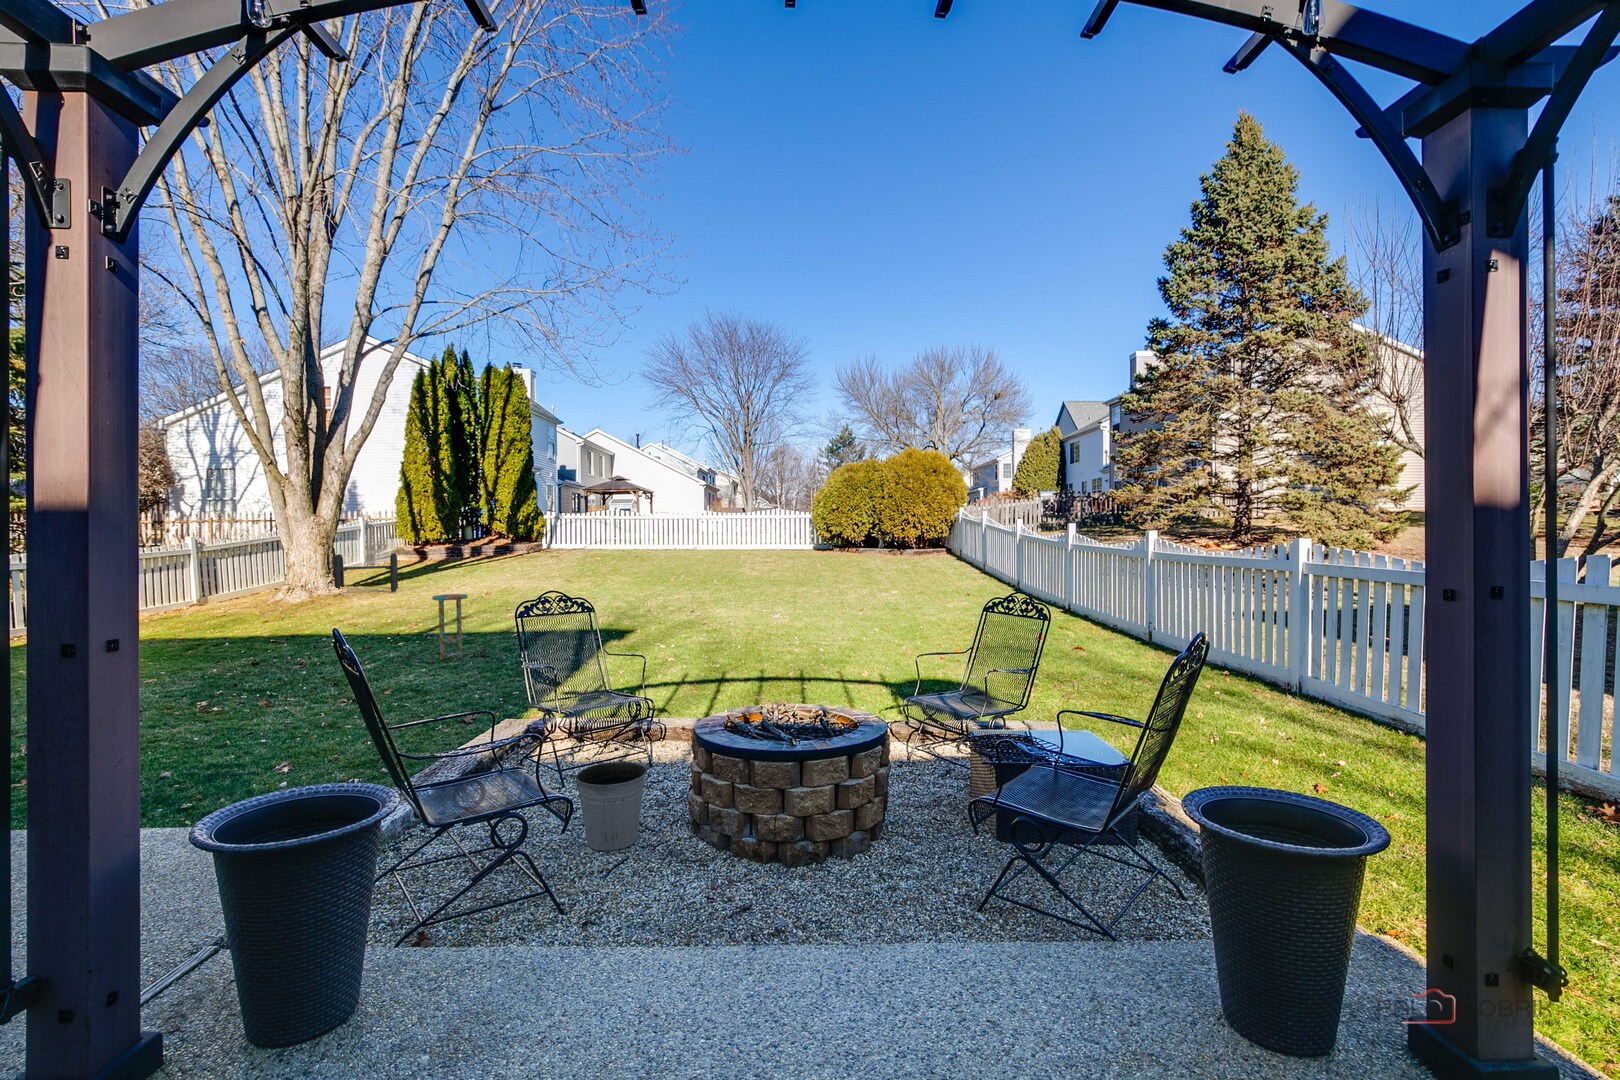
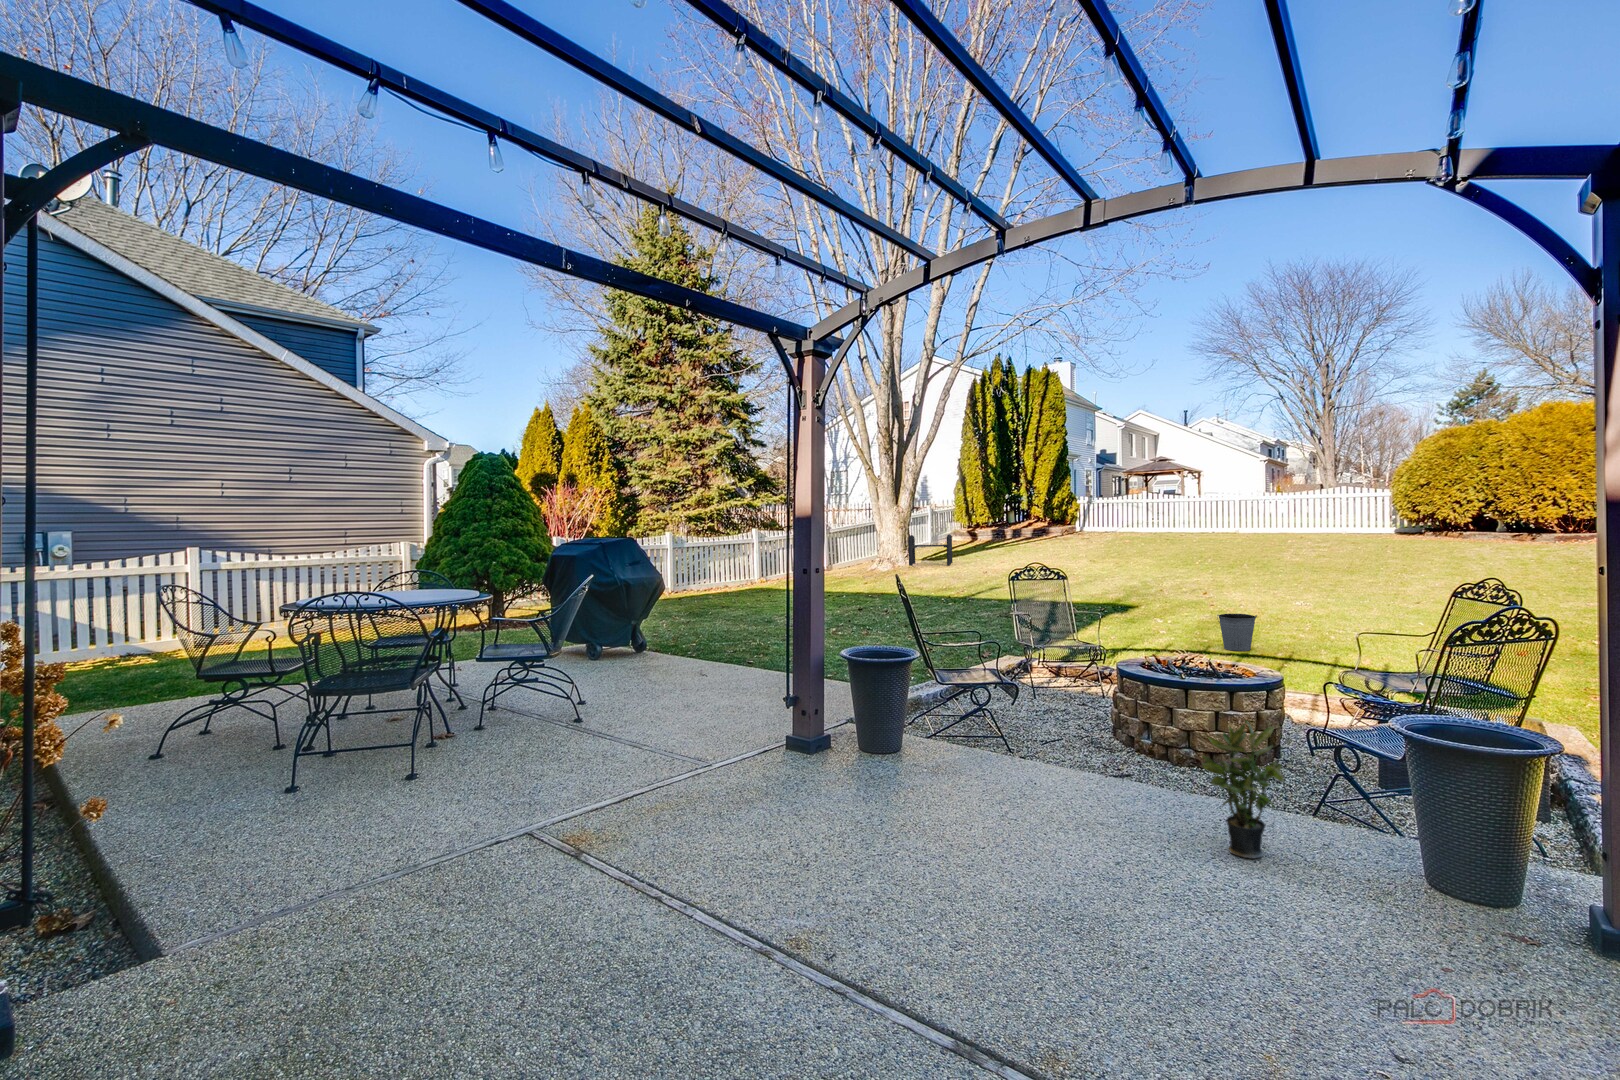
side table: present [432,594,468,660] -> none [968,566,993,616]
bucket: present [573,762,648,851] -> present [1217,614,1257,651]
potted plant: none [895,814,996,1024] -> present [1202,721,1284,859]

